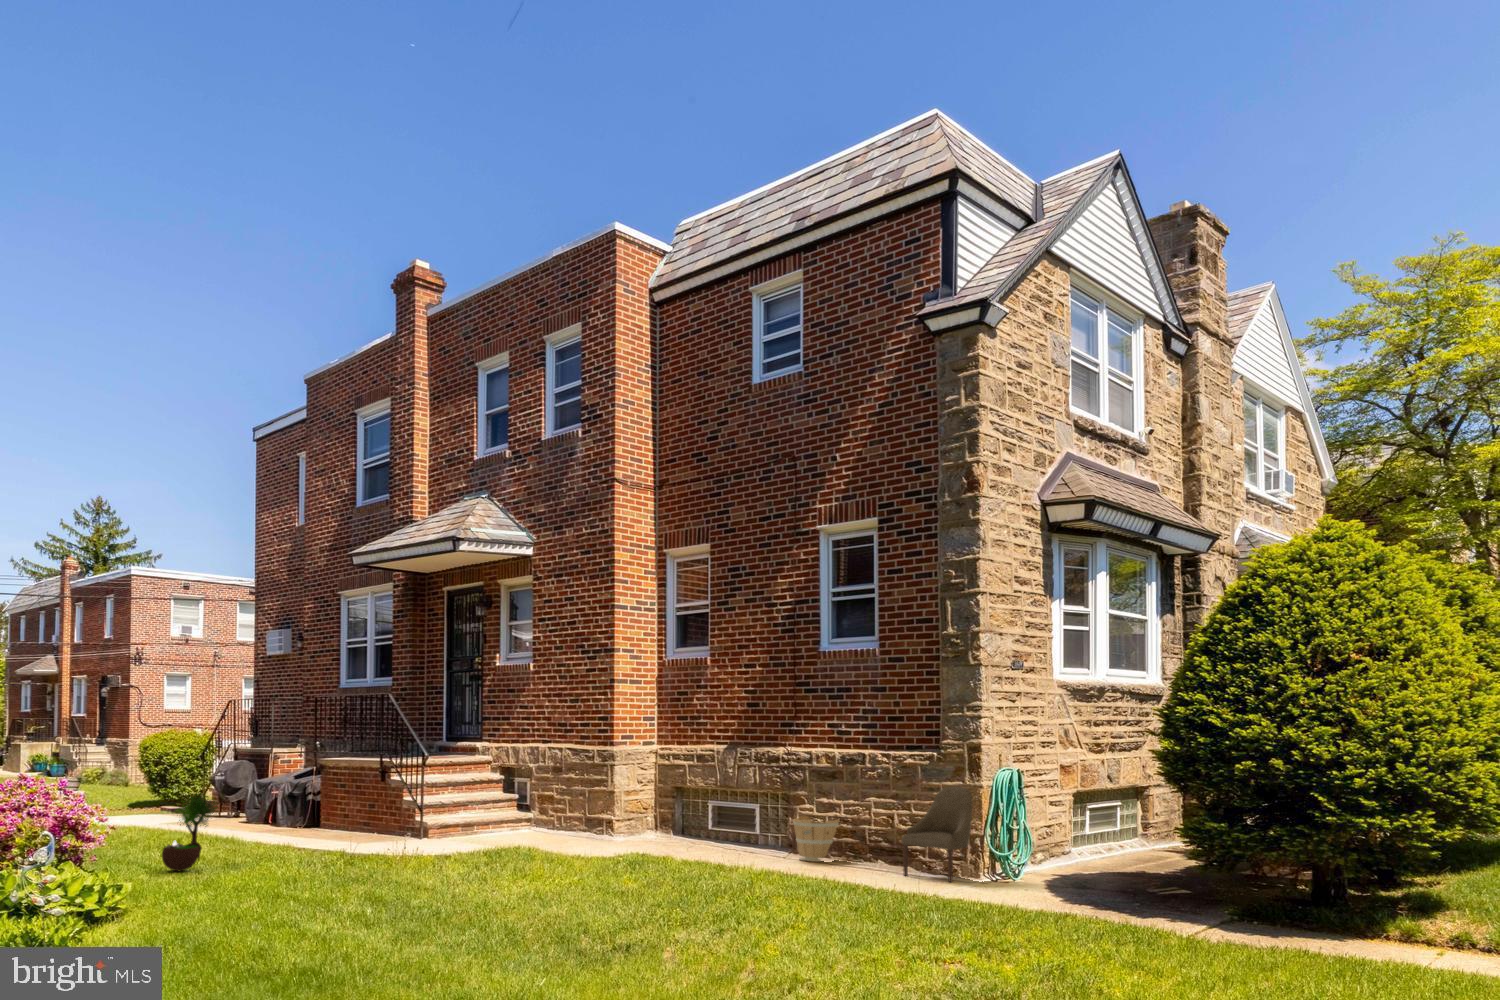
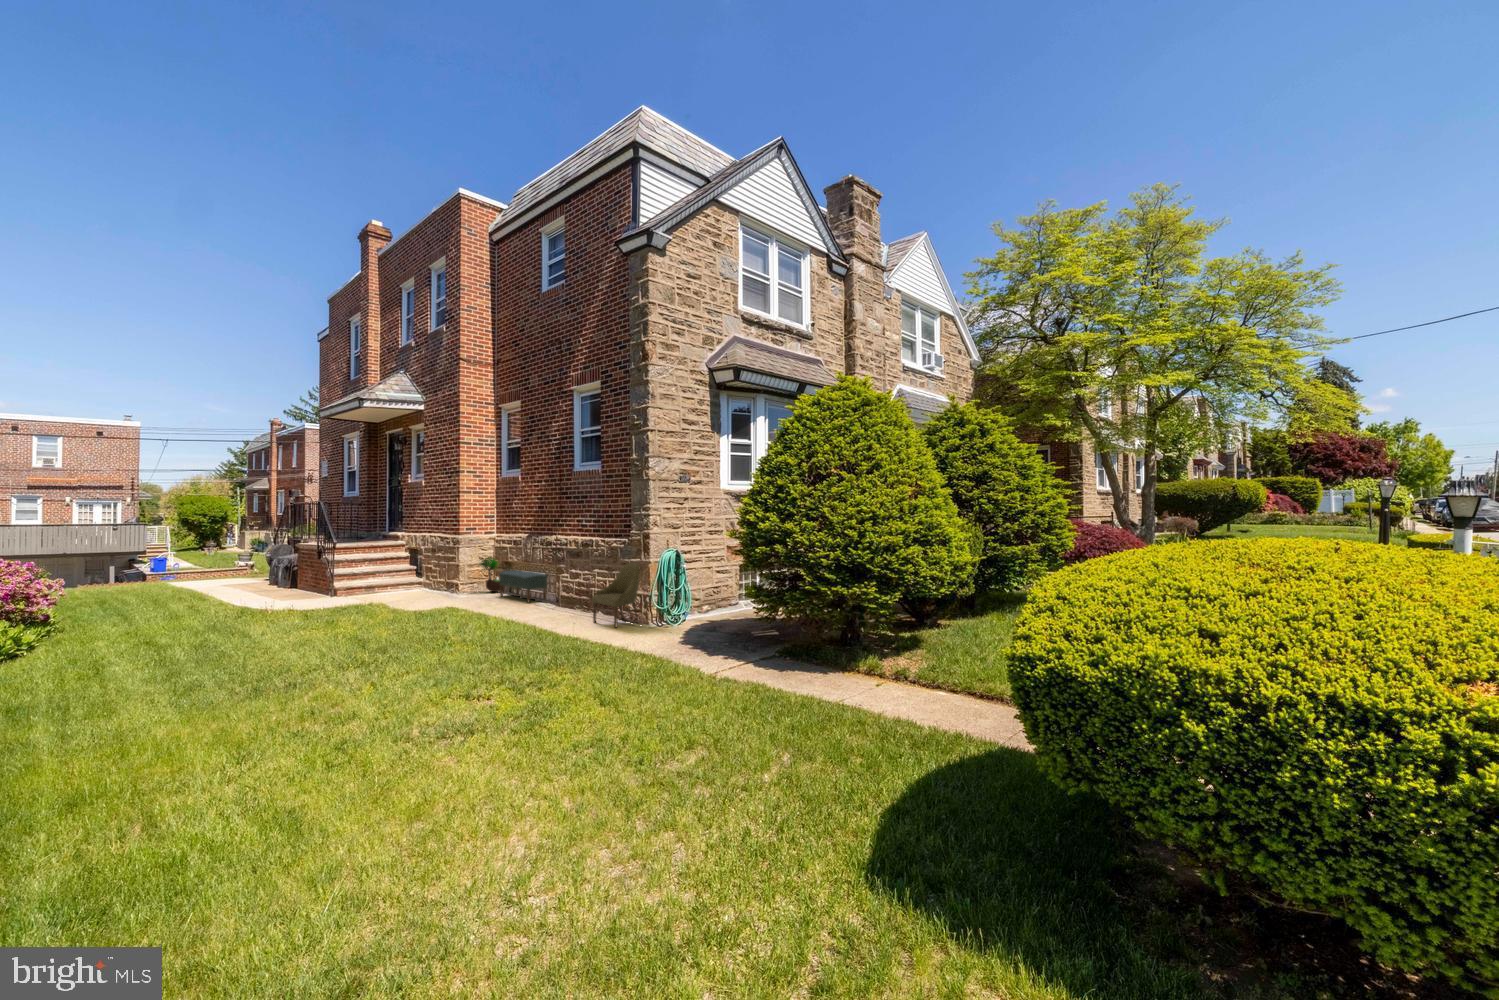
potted tree: present [162,794,217,871] -> present [479,557,500,592]
bench: none [688,803,773,852] -> present [499,570,547,602]
wooden bucket: present [793,816,840,862] -> none [543,580,576,610]

